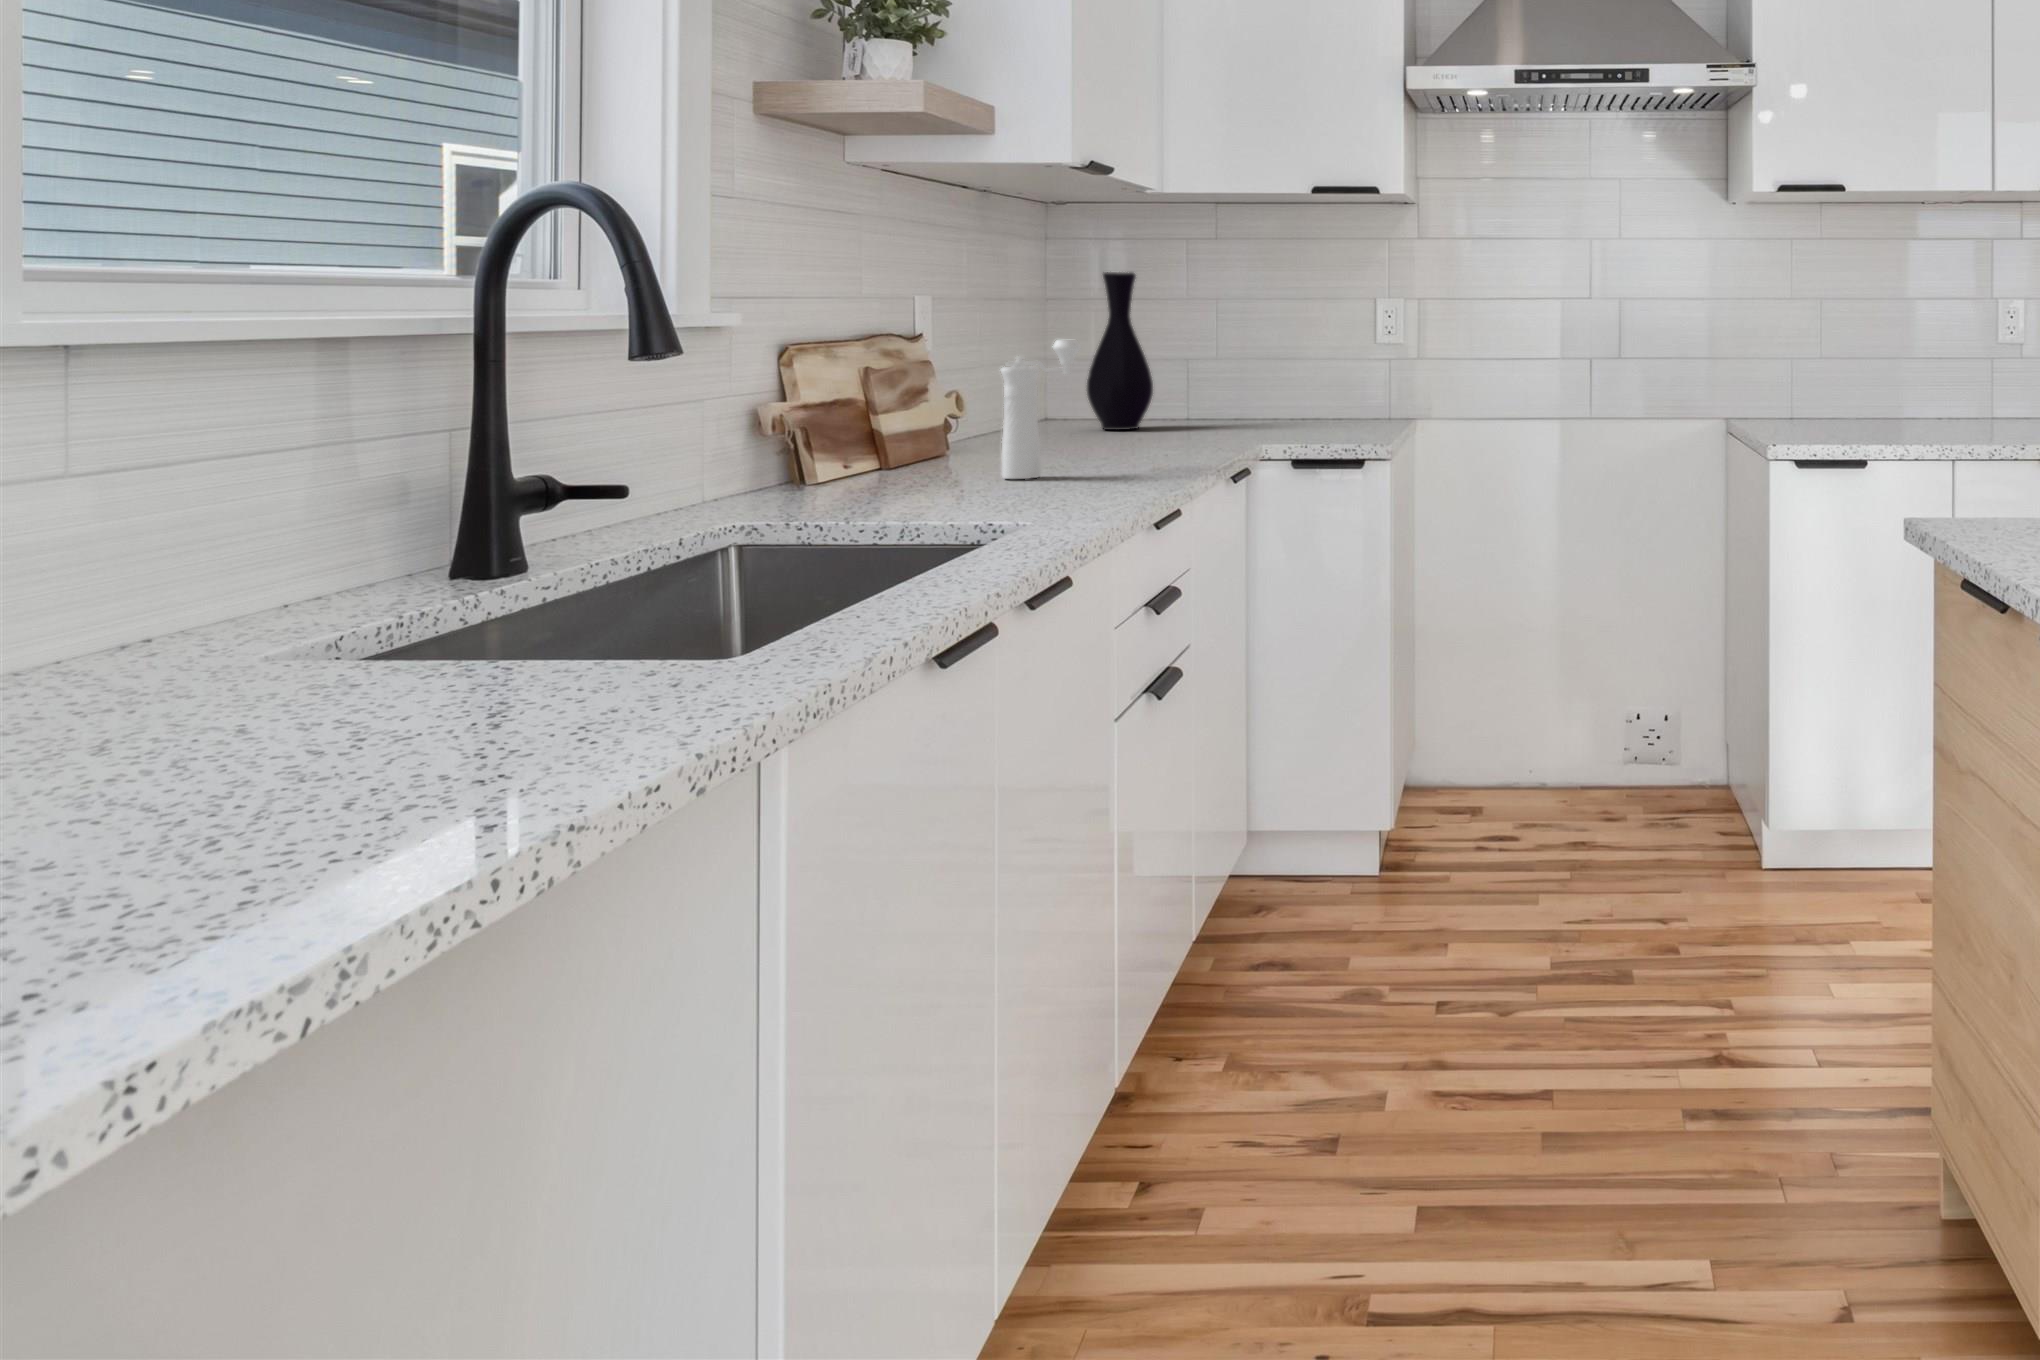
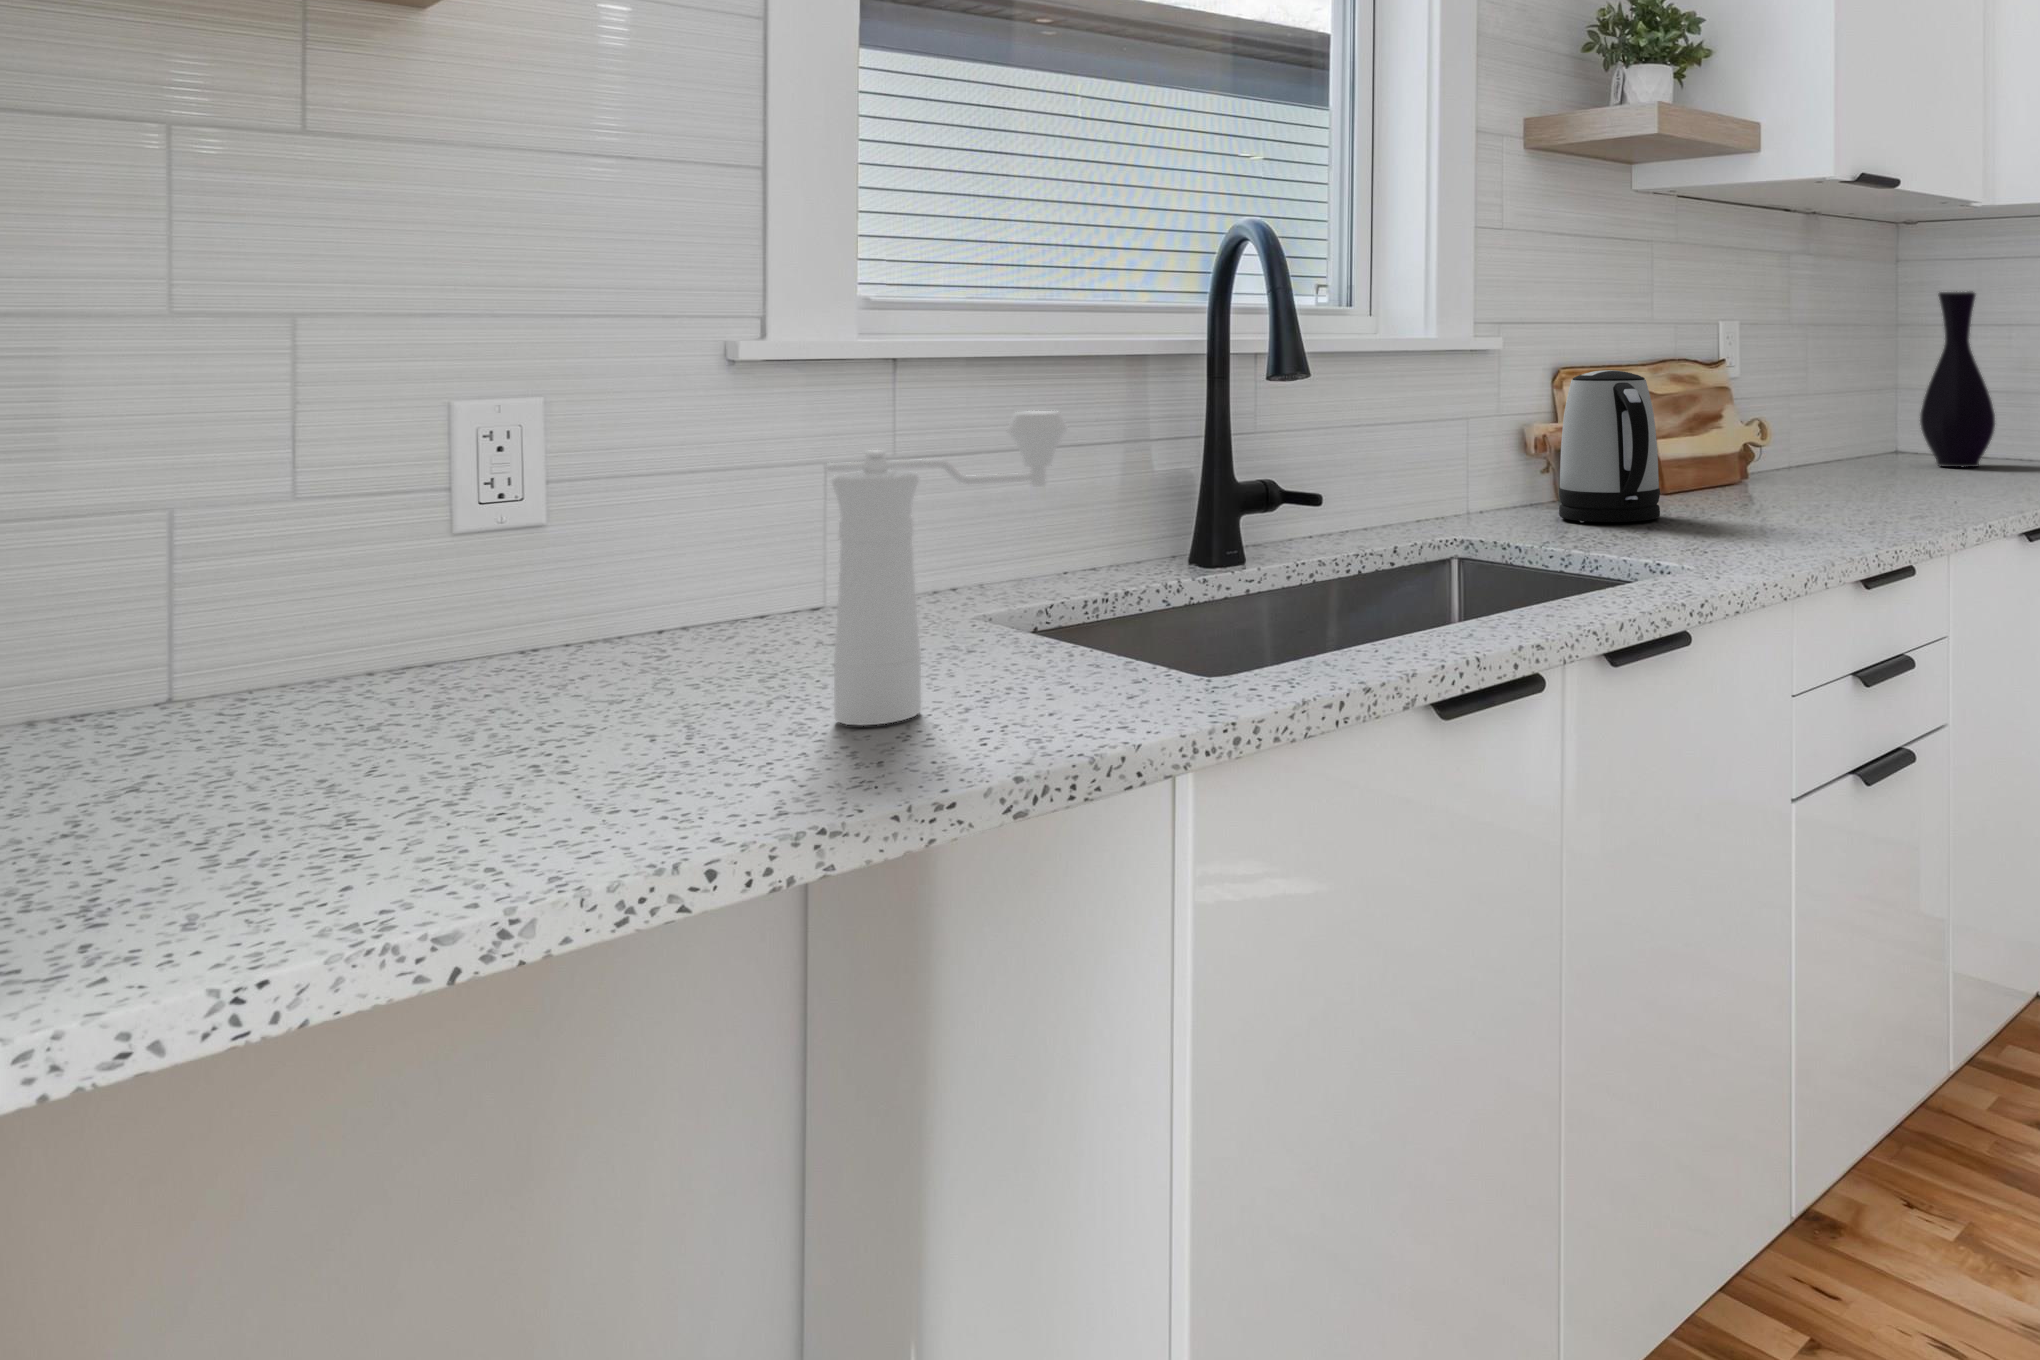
pepper mill: present [1001,339,1080,479] -> present [827,411,1068,726]
kettle: none [812,345,926,498] -> present [1559,370,1660,522]

